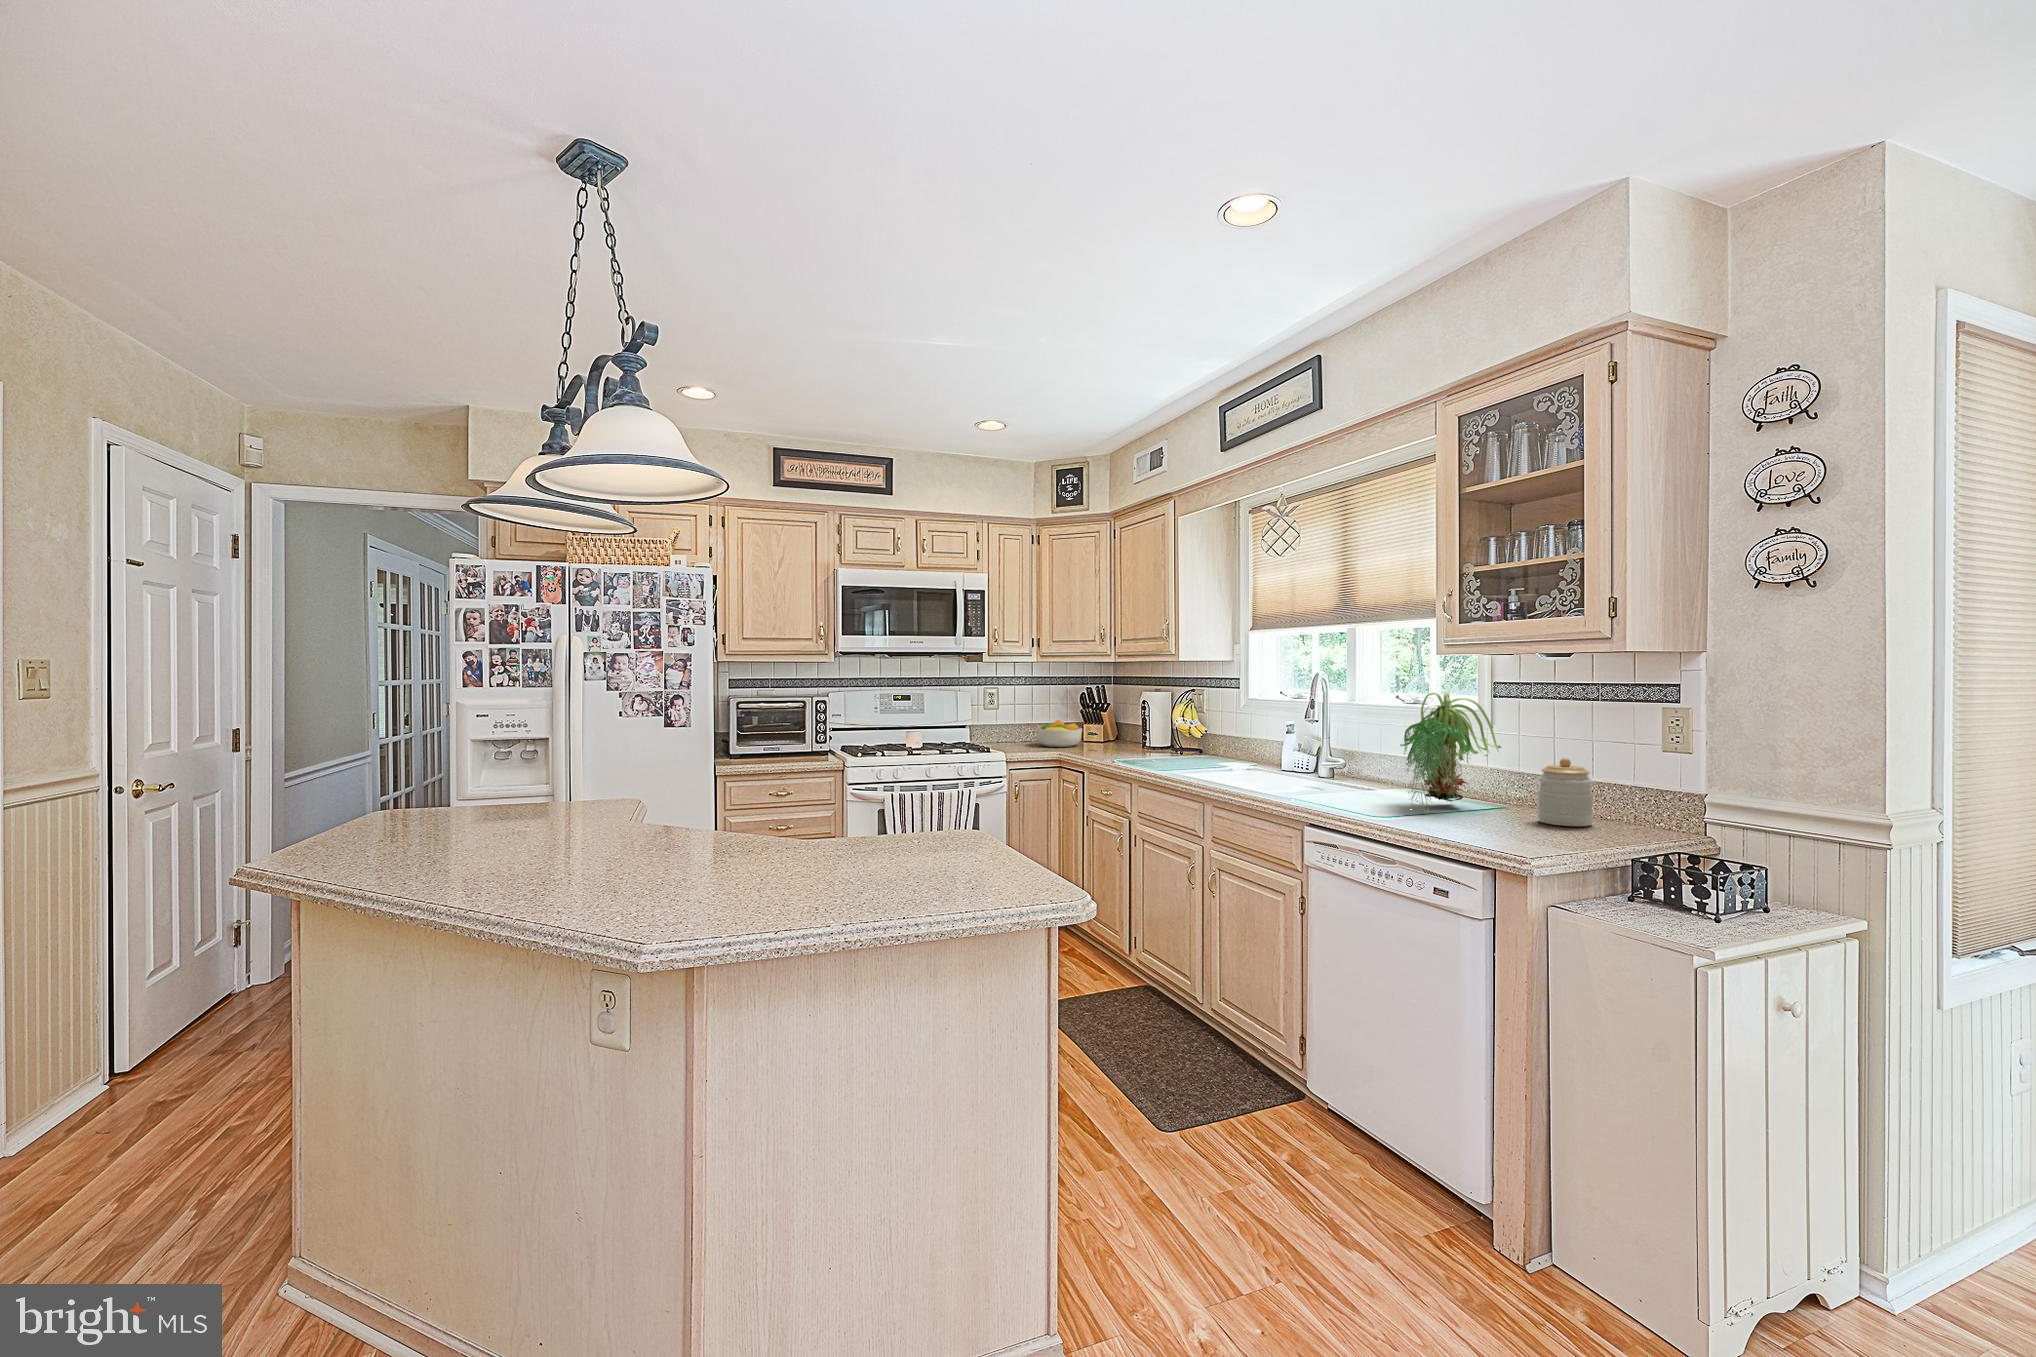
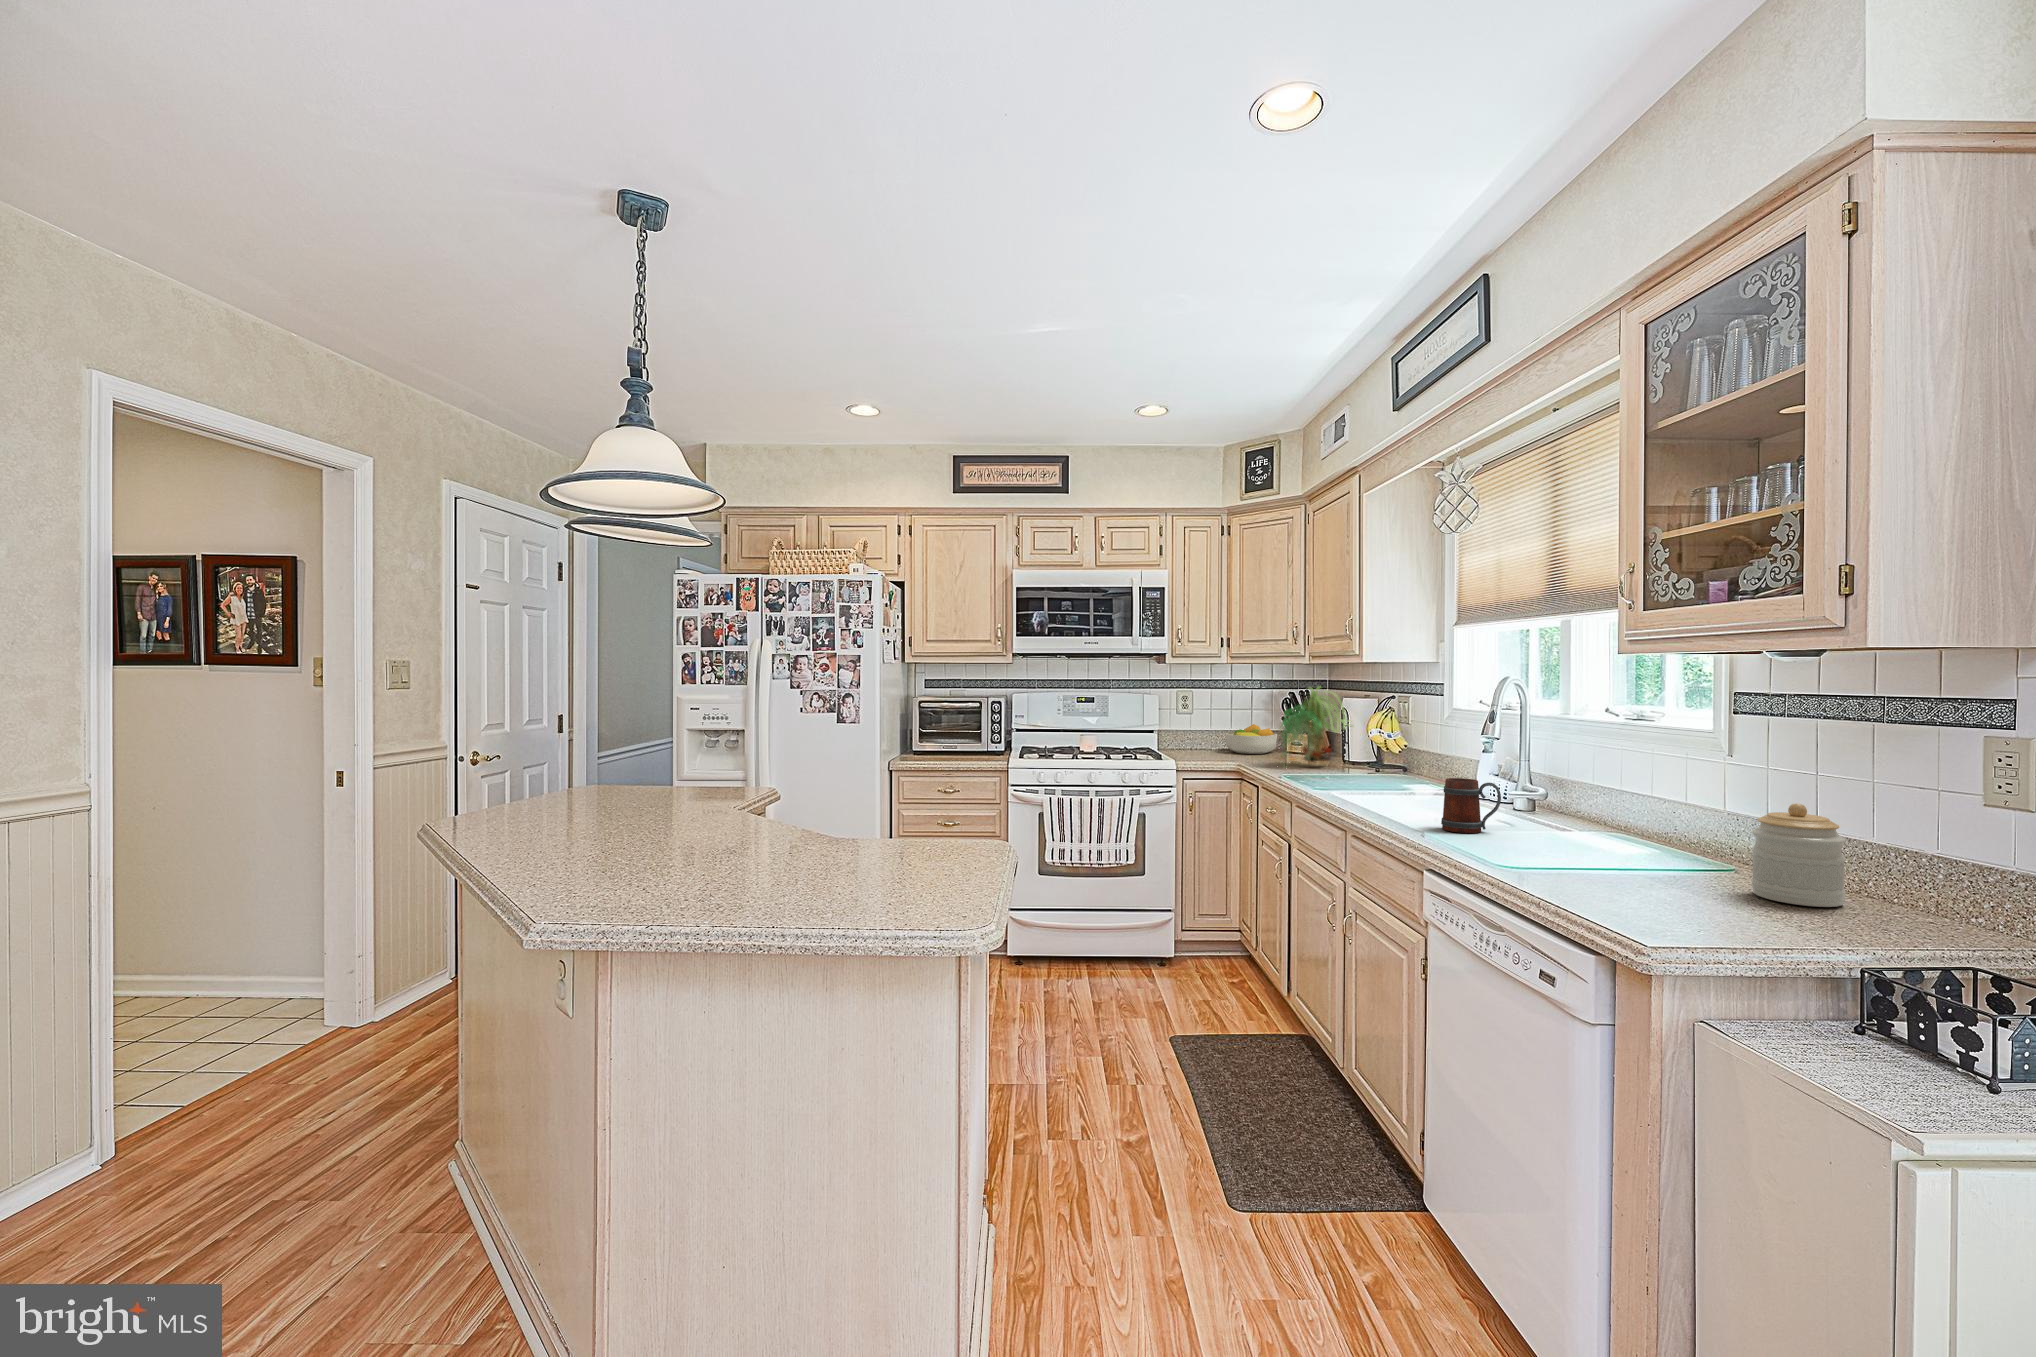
plant: present [1400,692,1501,814] -> present [1281,687,1347,767]
mug: none [1299,755,1343,798] -> present [1441,778,1501,833]

